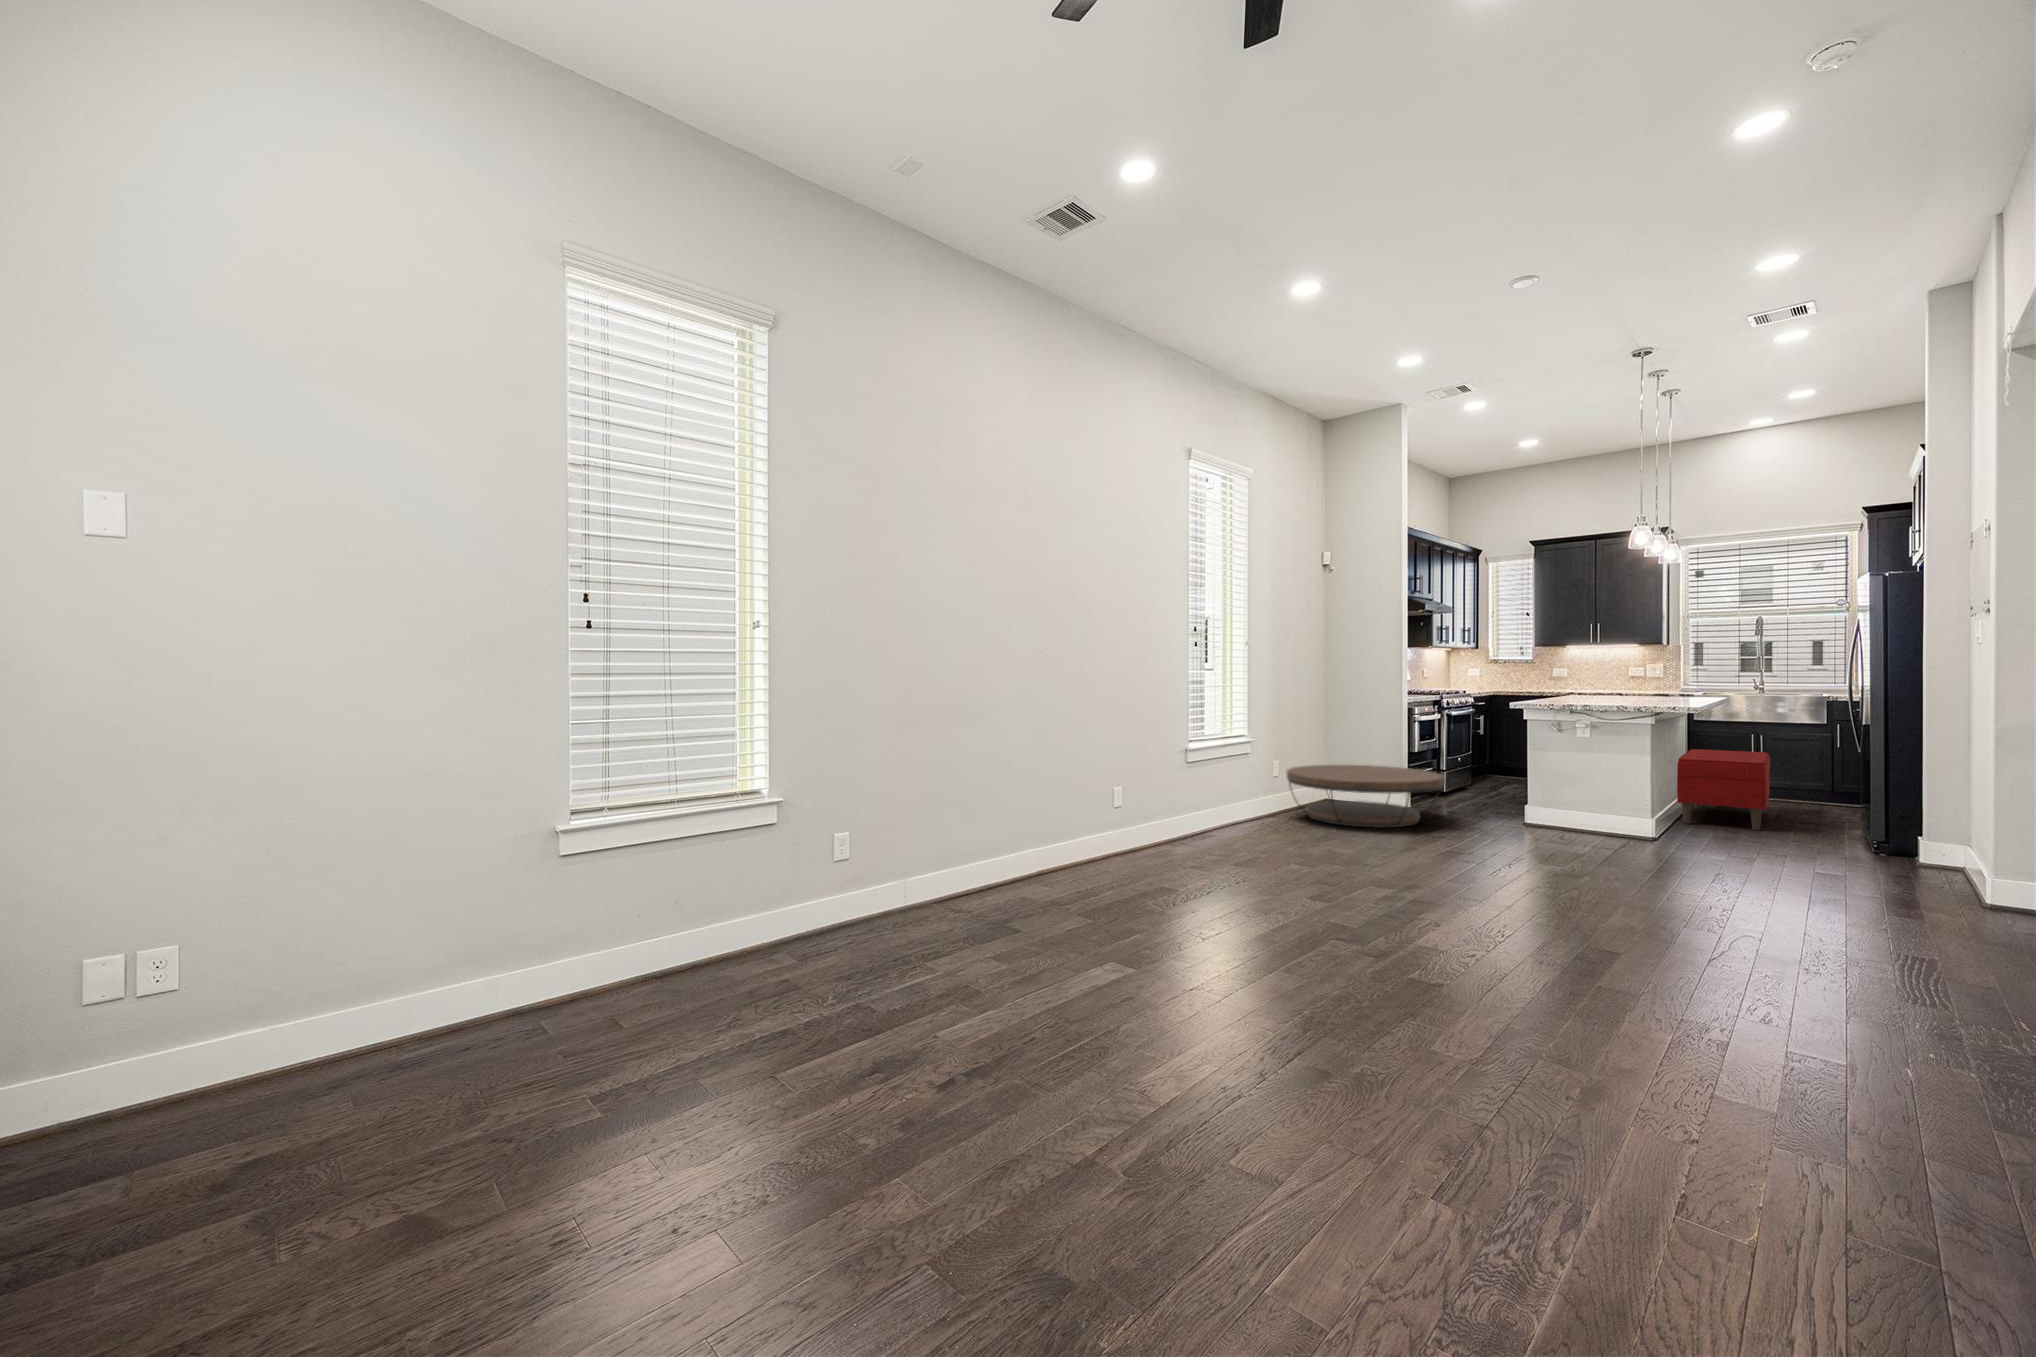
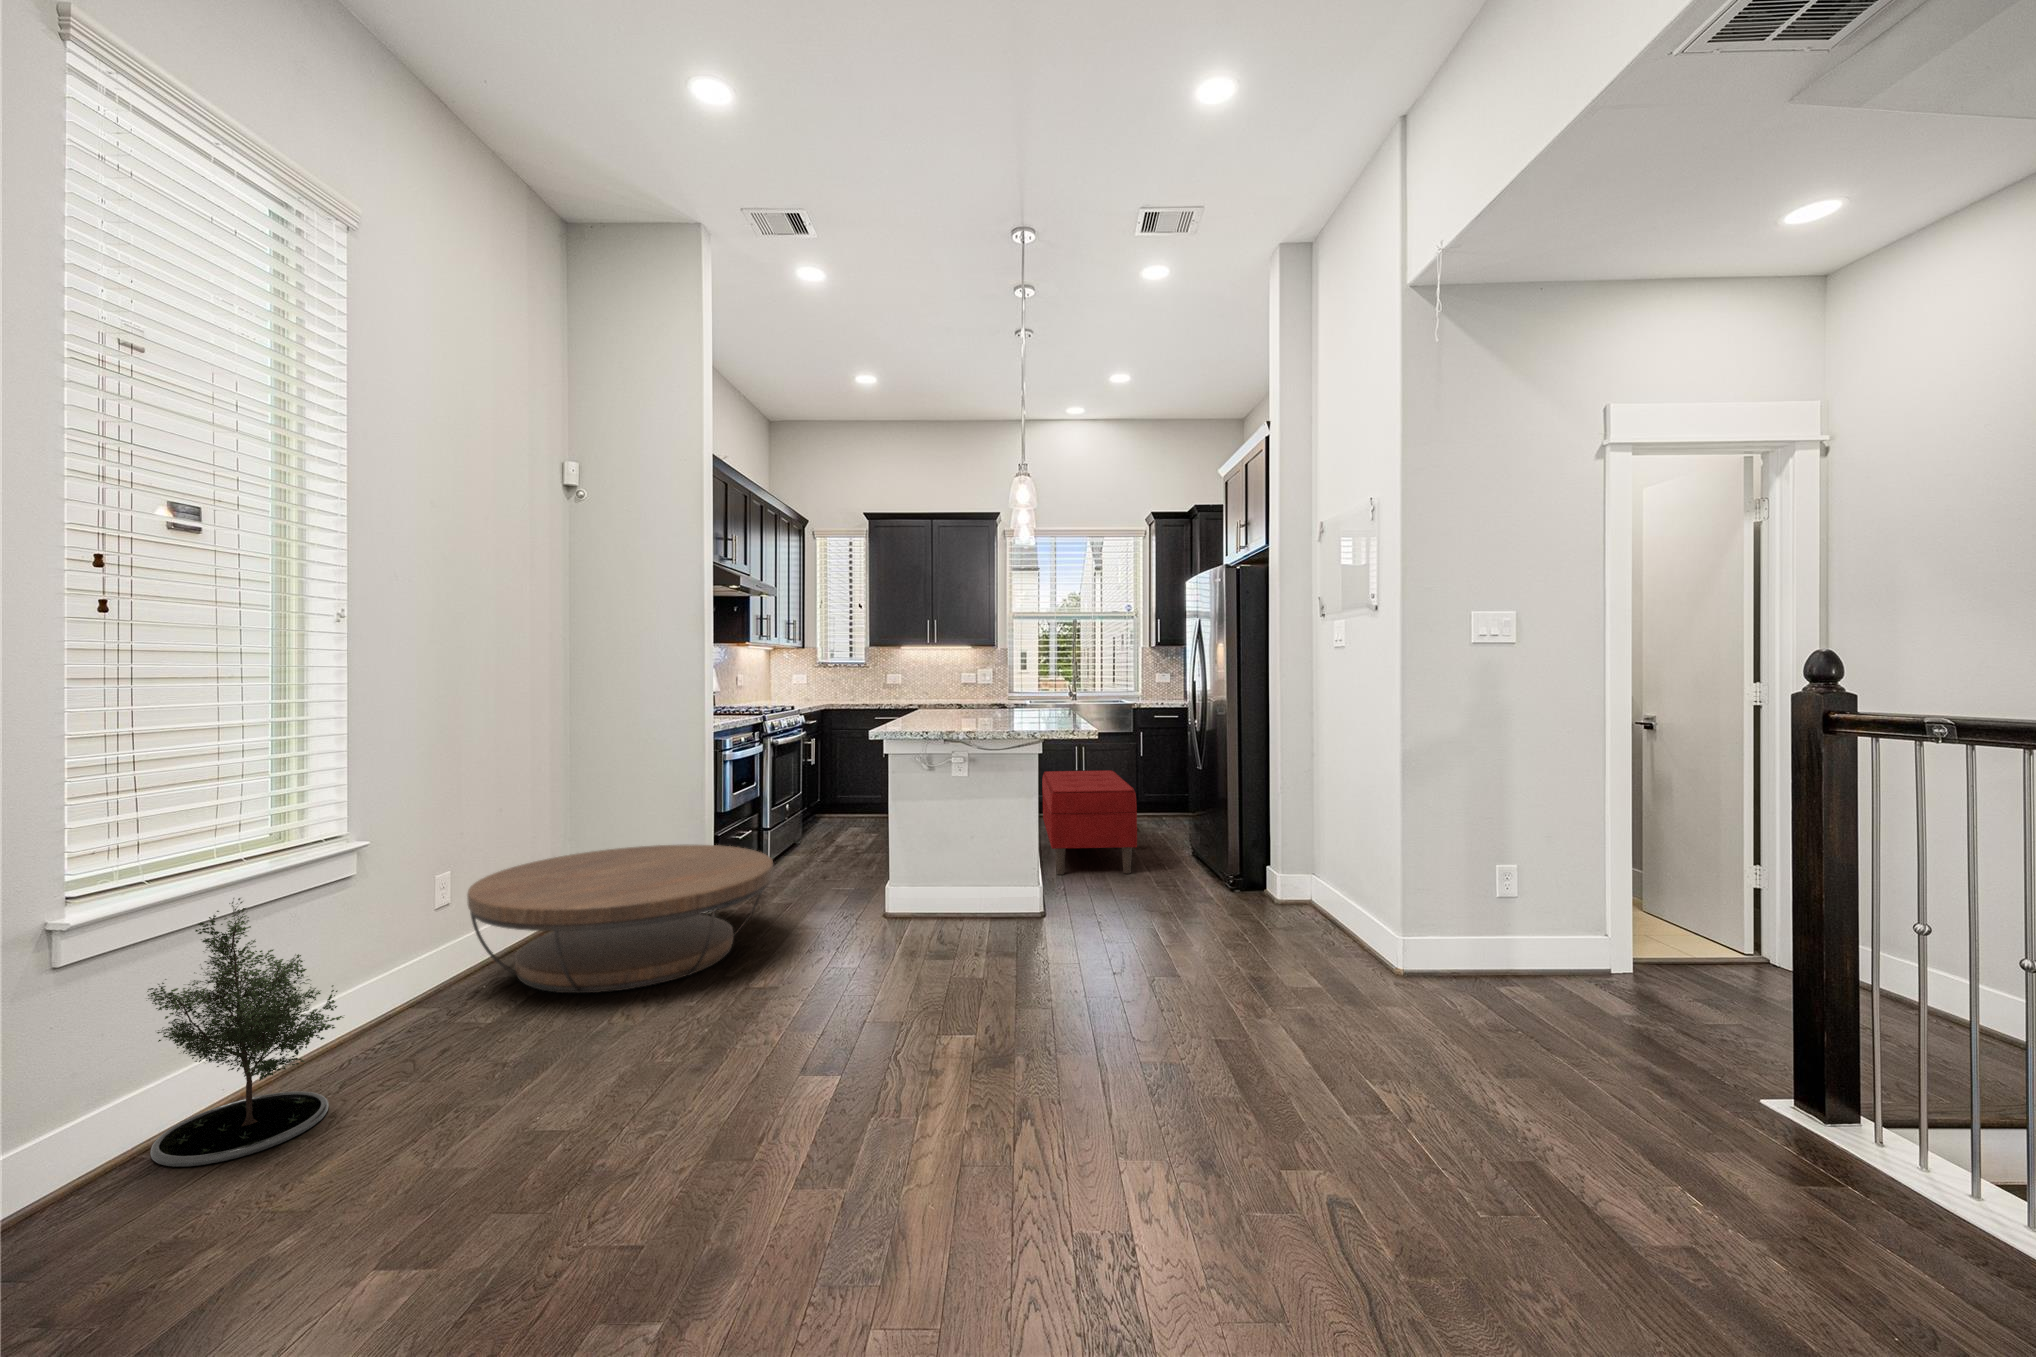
potted tree: none [1201,749,1262,841] -> present [147,898,344,1167]

